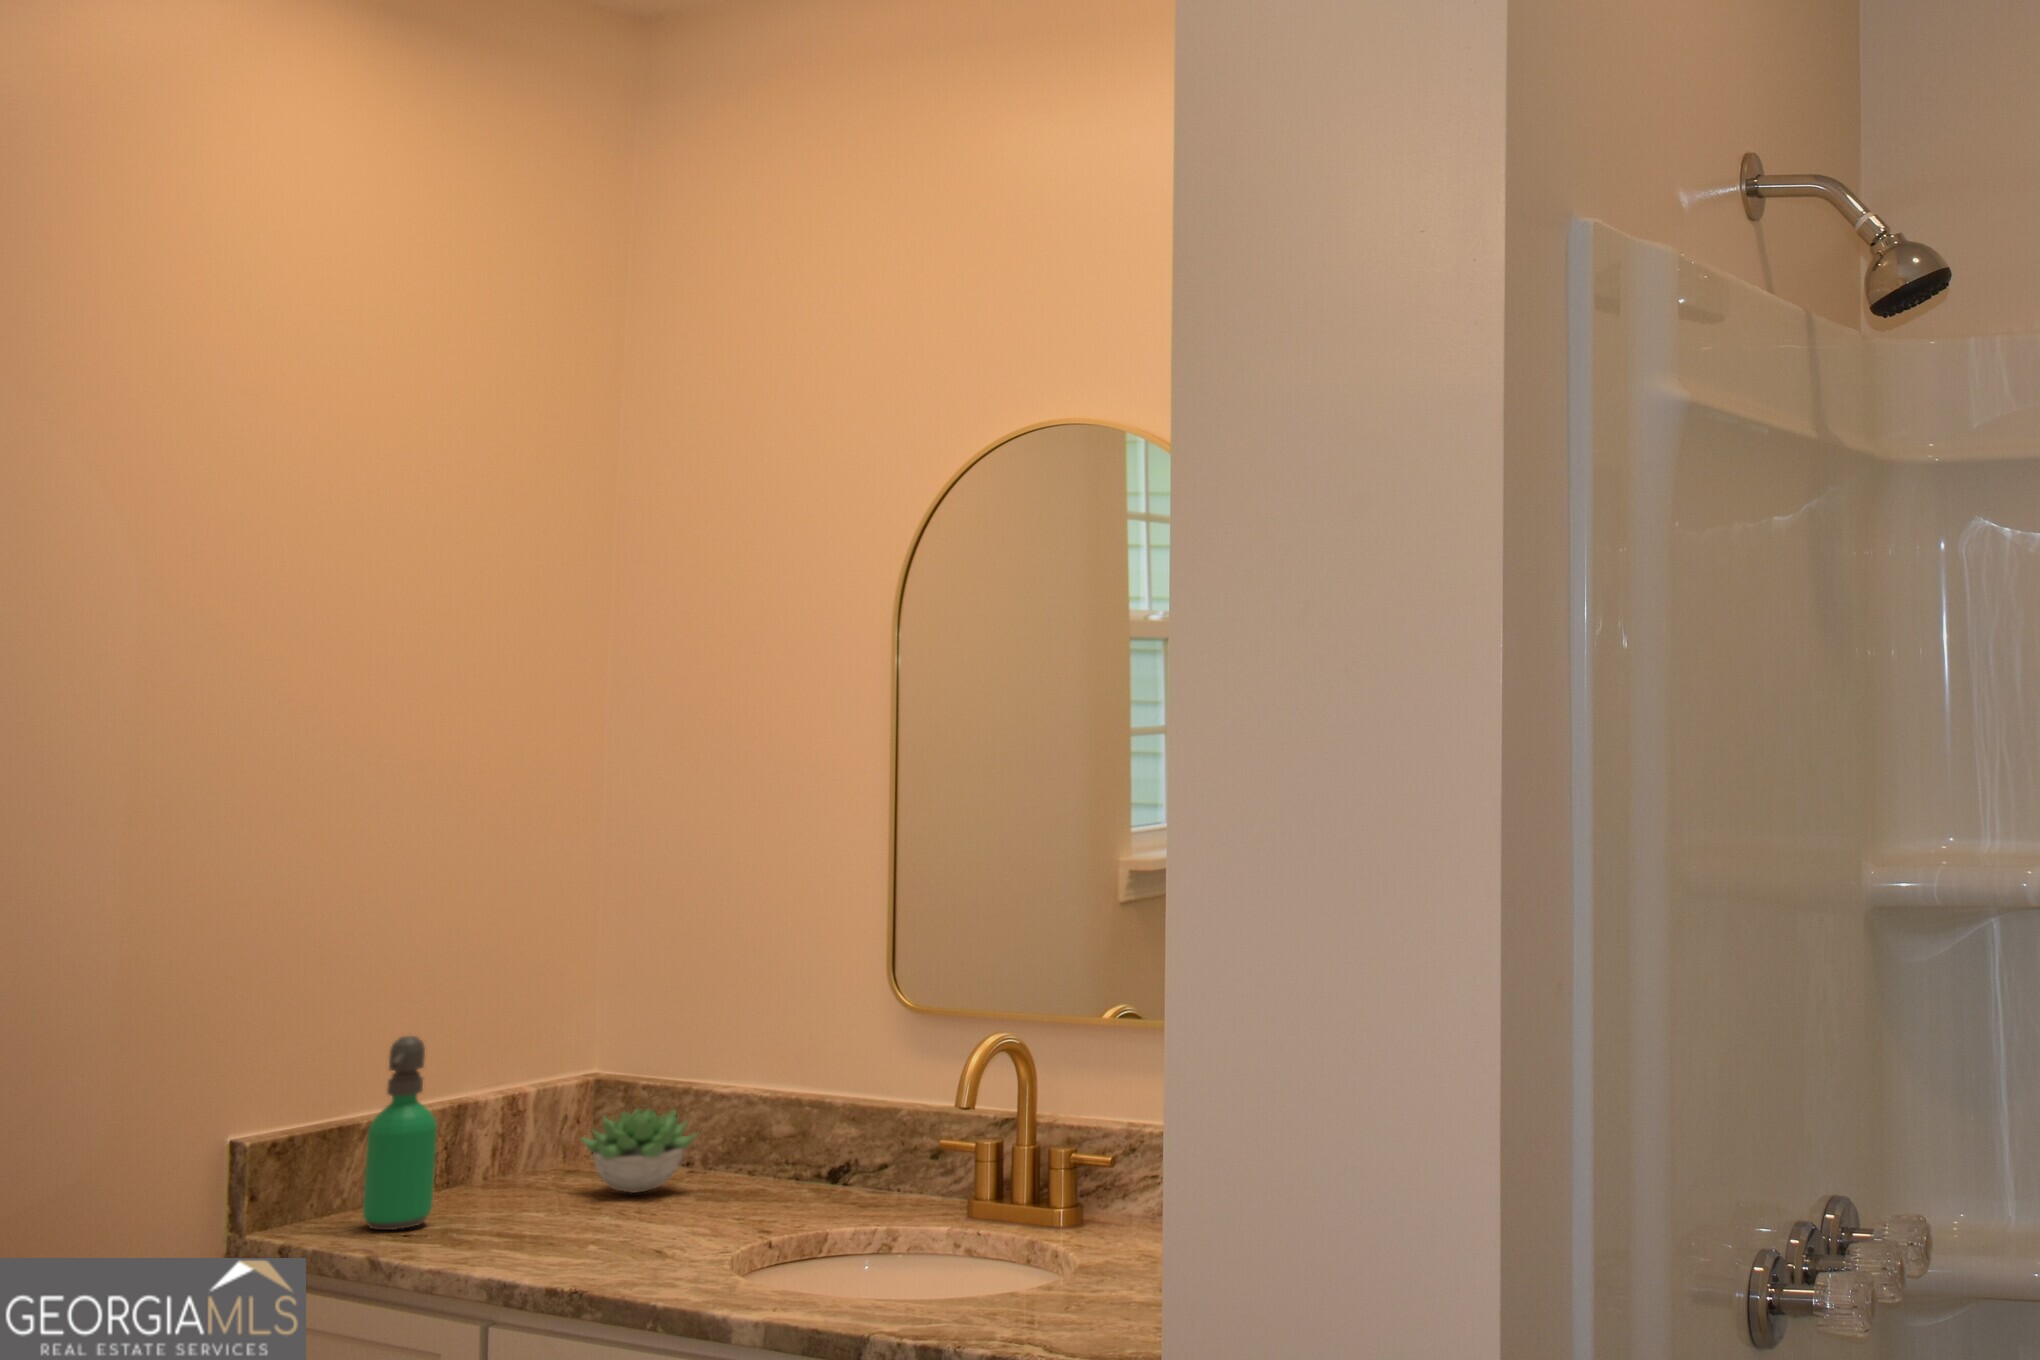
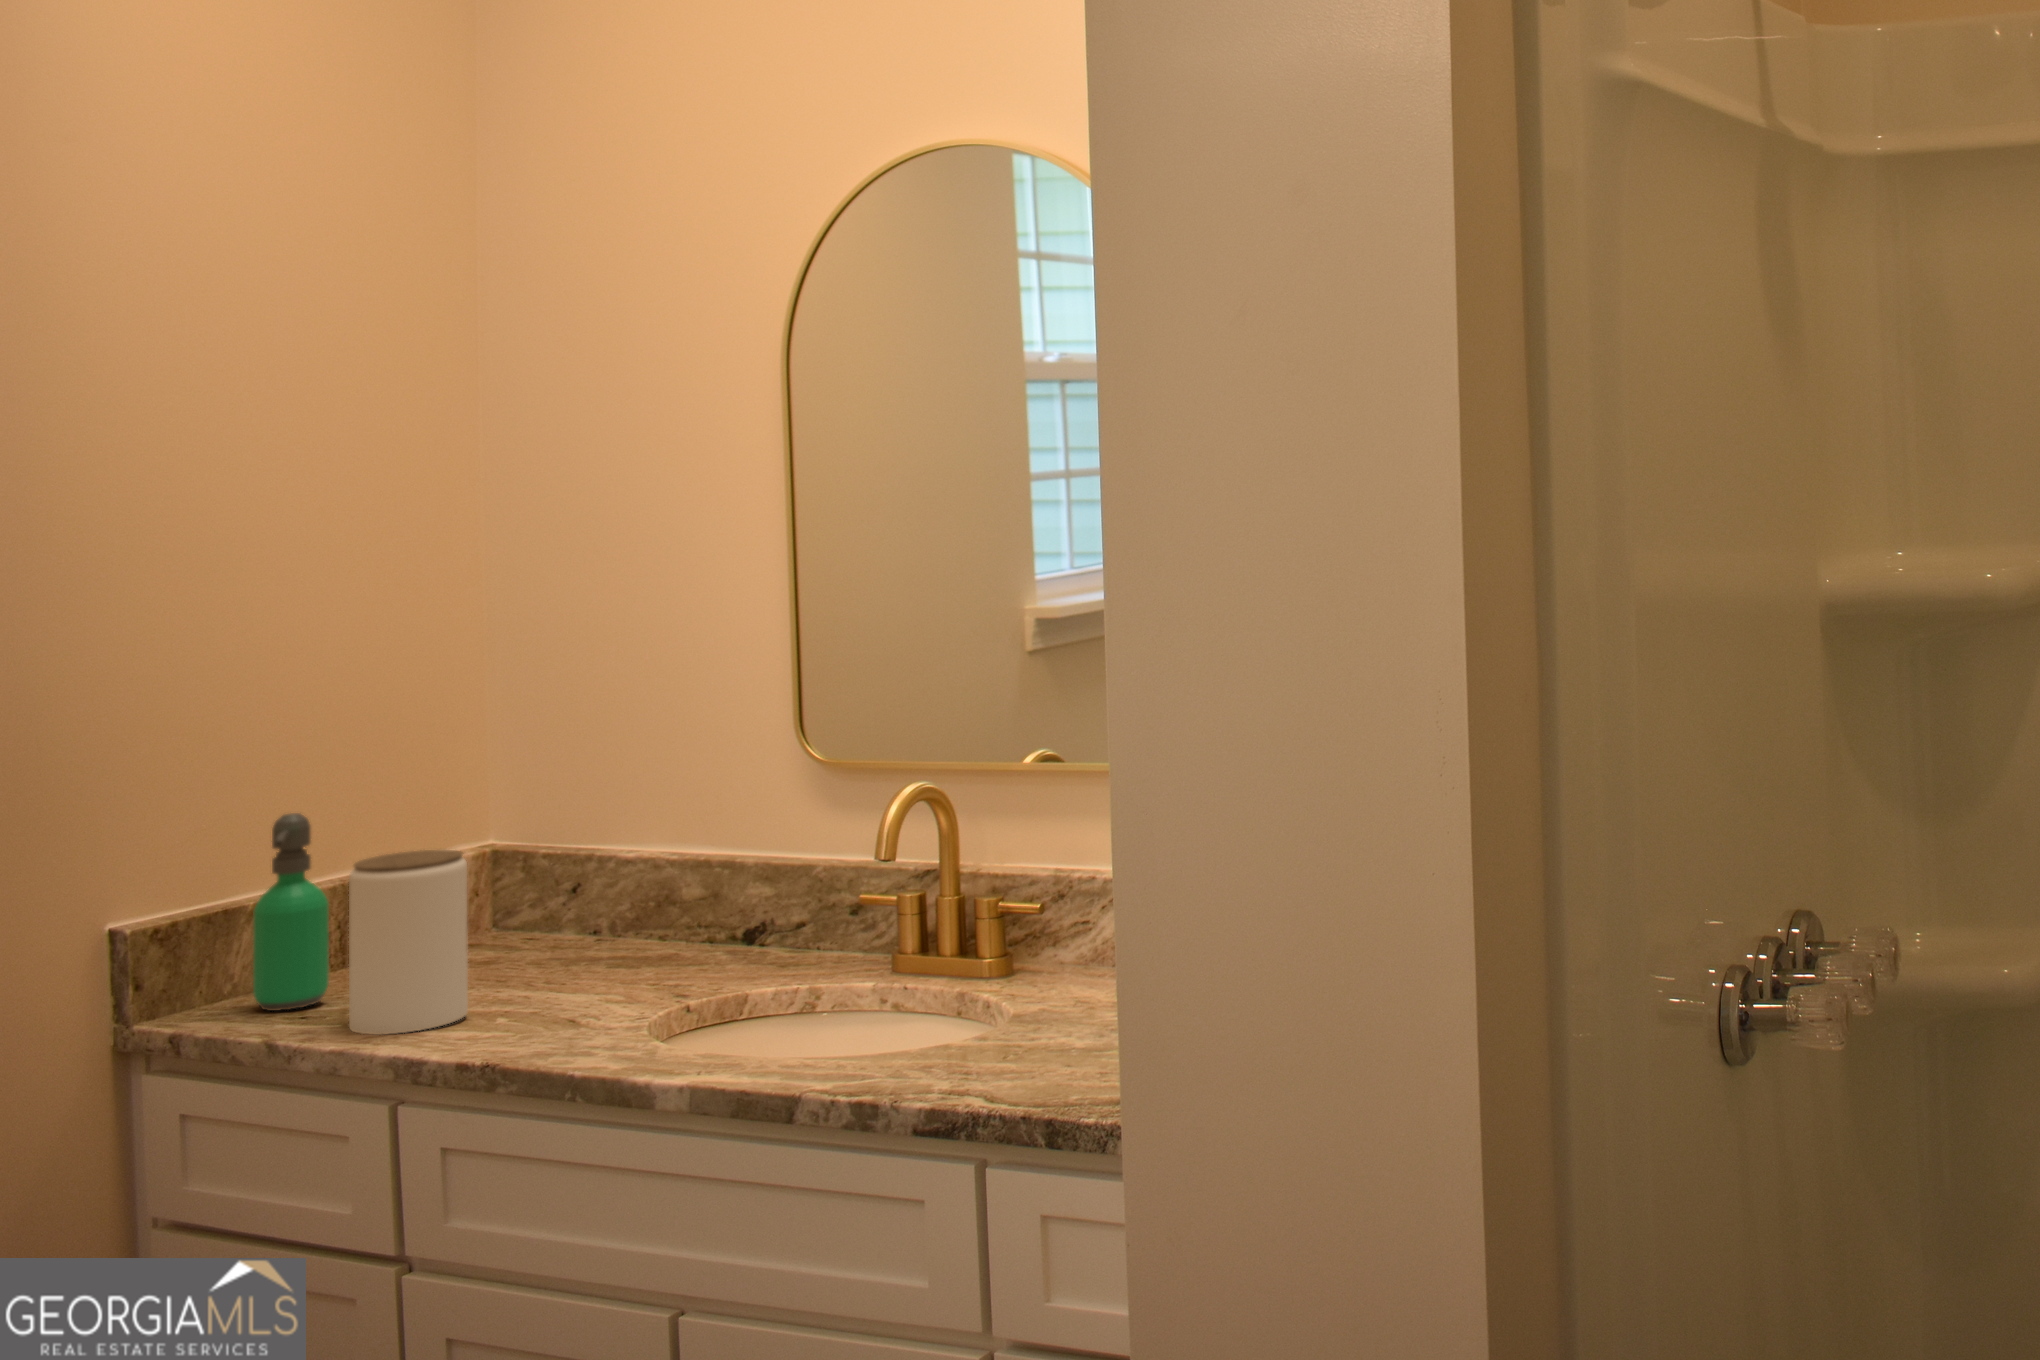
jar: none [450,1077,568,1258] -> present [349,850,468,1035]
succulent plant: present [582,1109,697,1193] -> none [483,877,609,961]

